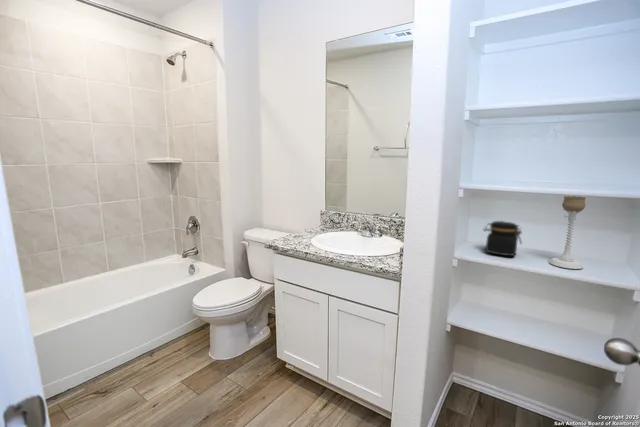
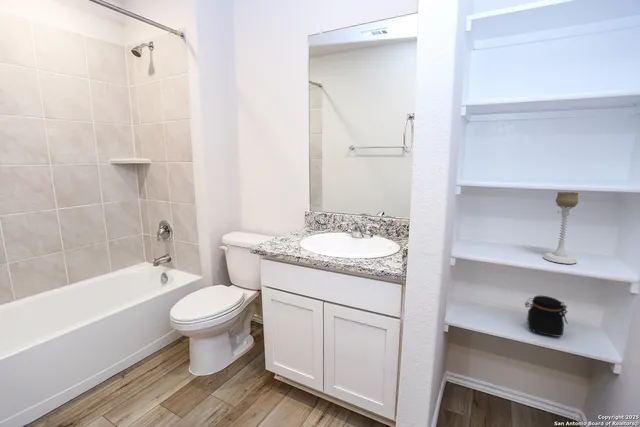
jar: present [484,221,522,256] -> present [525,295,567,336]

